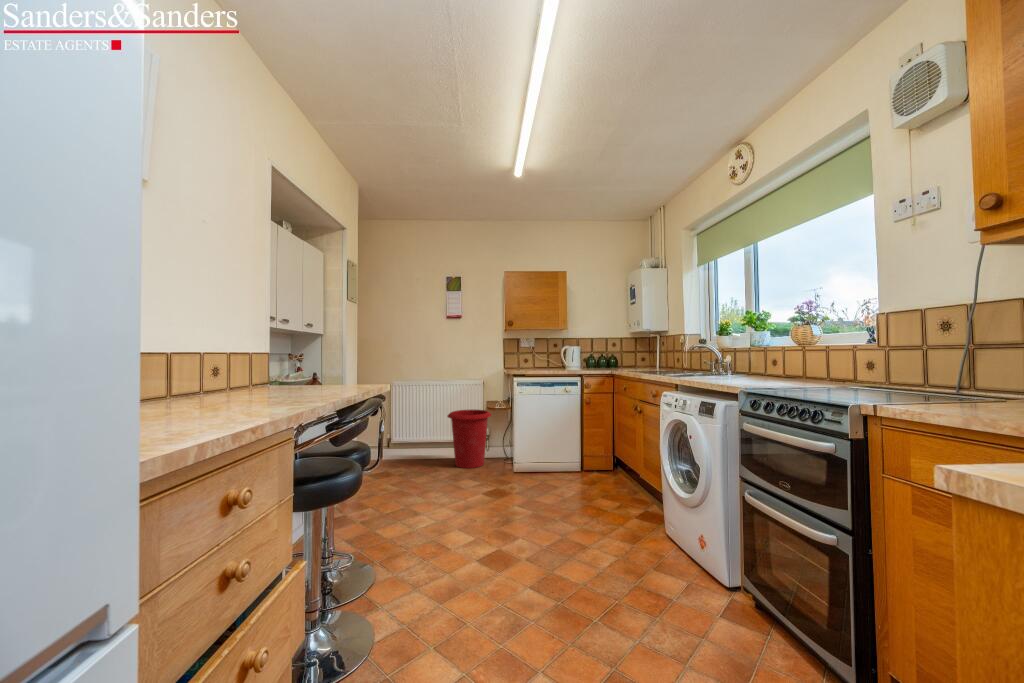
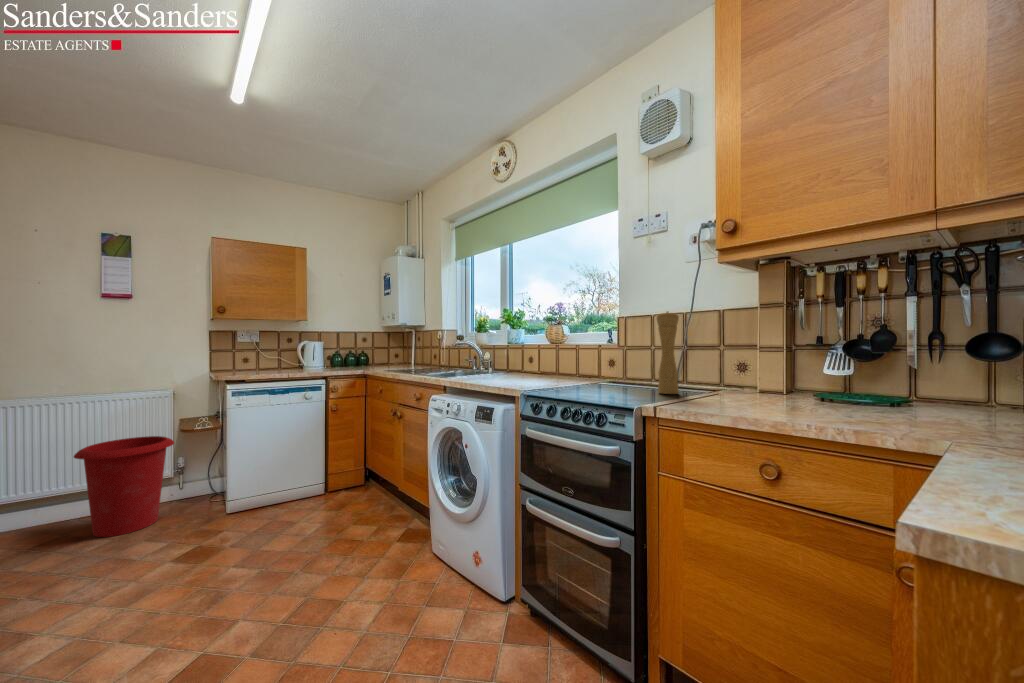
pepper mill: none [904,307,940,400] -> present [657,312,679,394]

